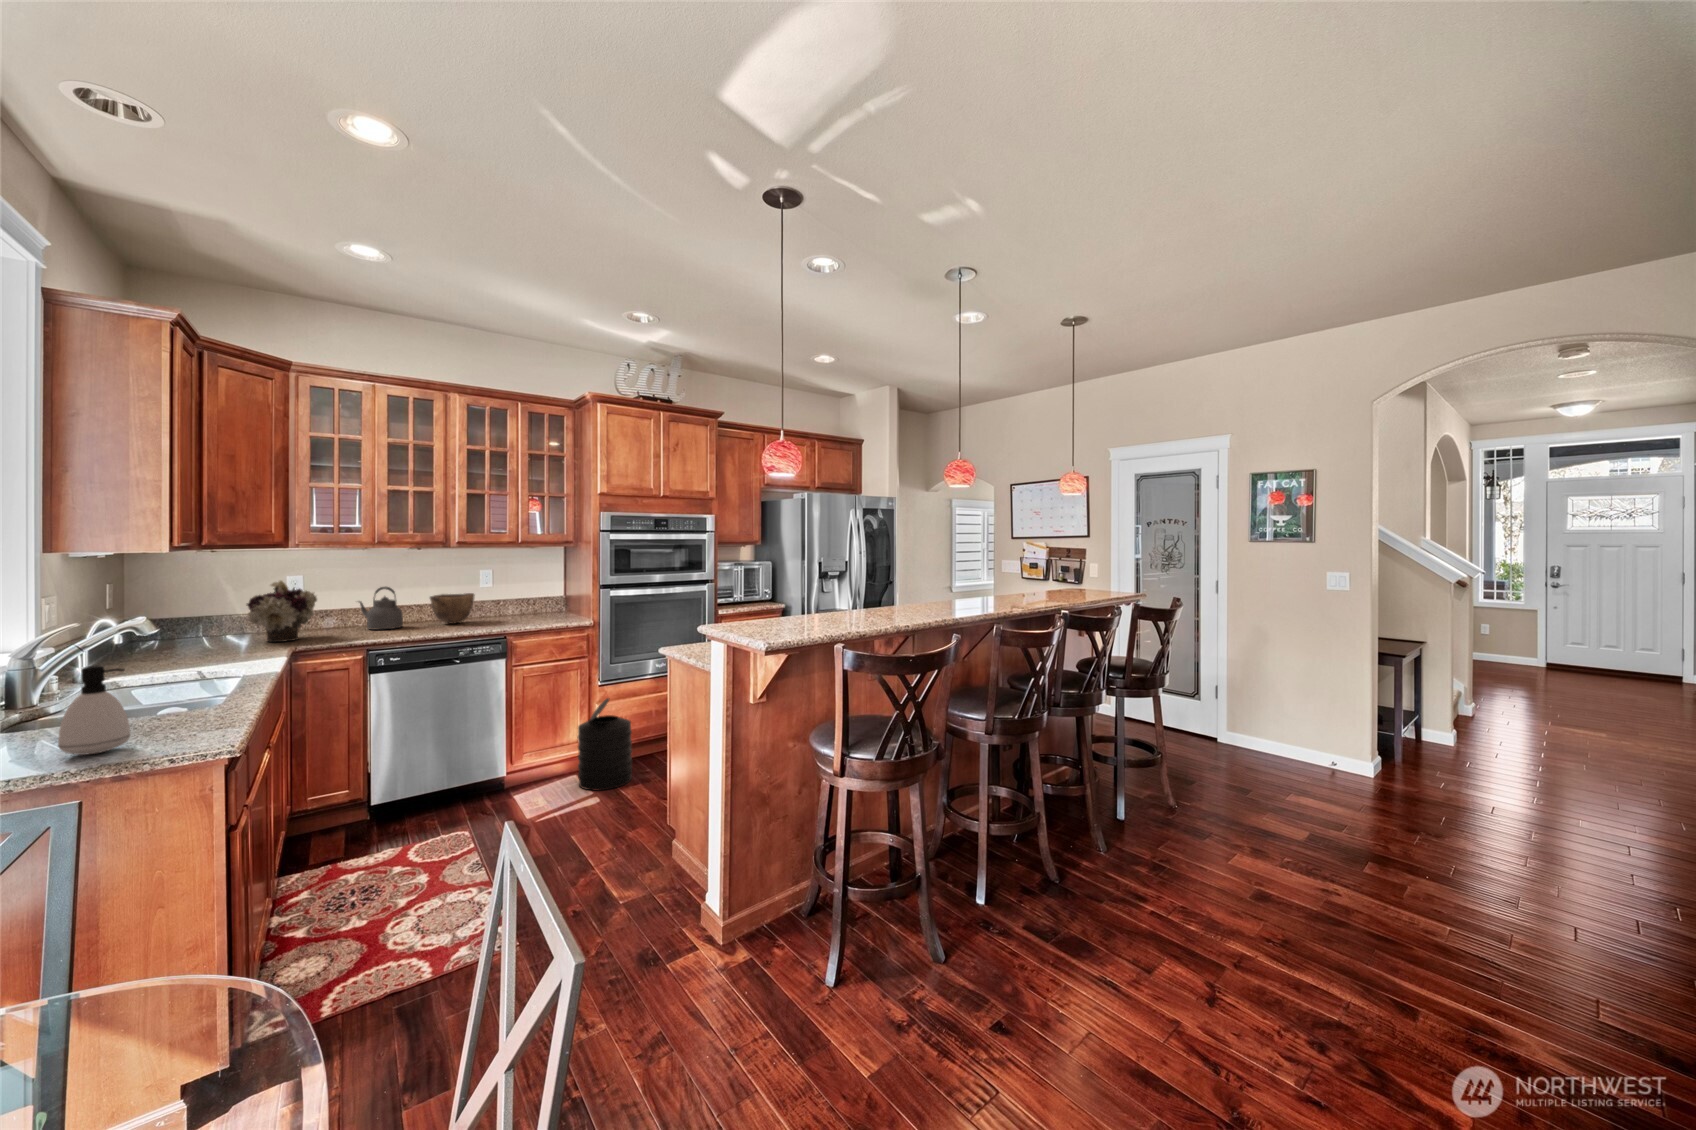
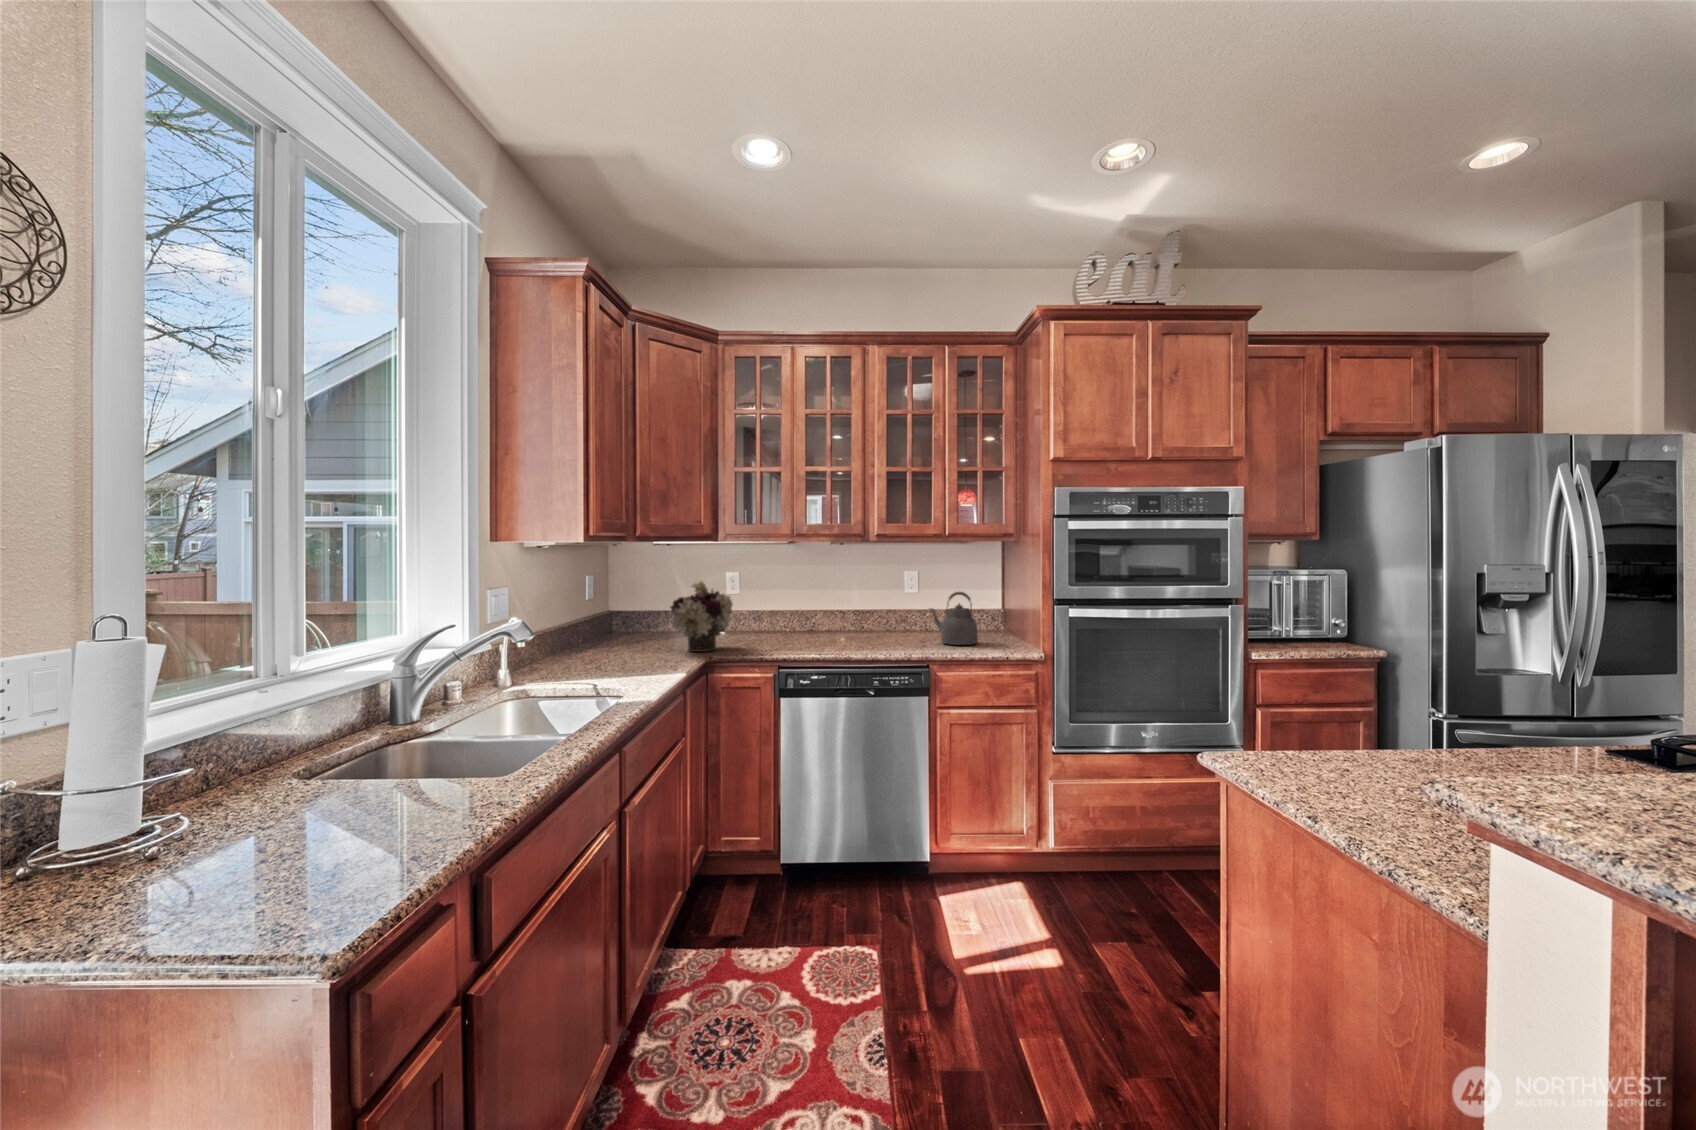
kettle: present [359,587,403,630] -> present [930,592,978,645]
bowl: present [430,593,475,624] -> none [847,602,896,641]
soap dispenser: present [58,665,130,755] -> none [334,689,413,816]
trash can: present [577,698,632,790] -> none [1022,771,1104,919]

